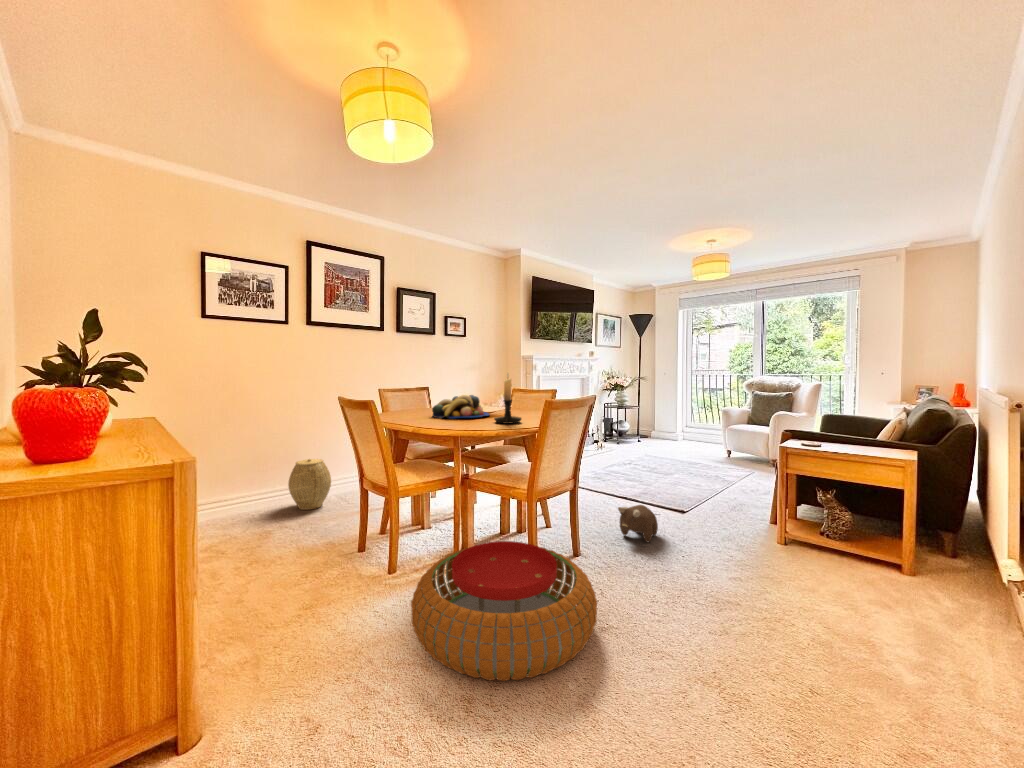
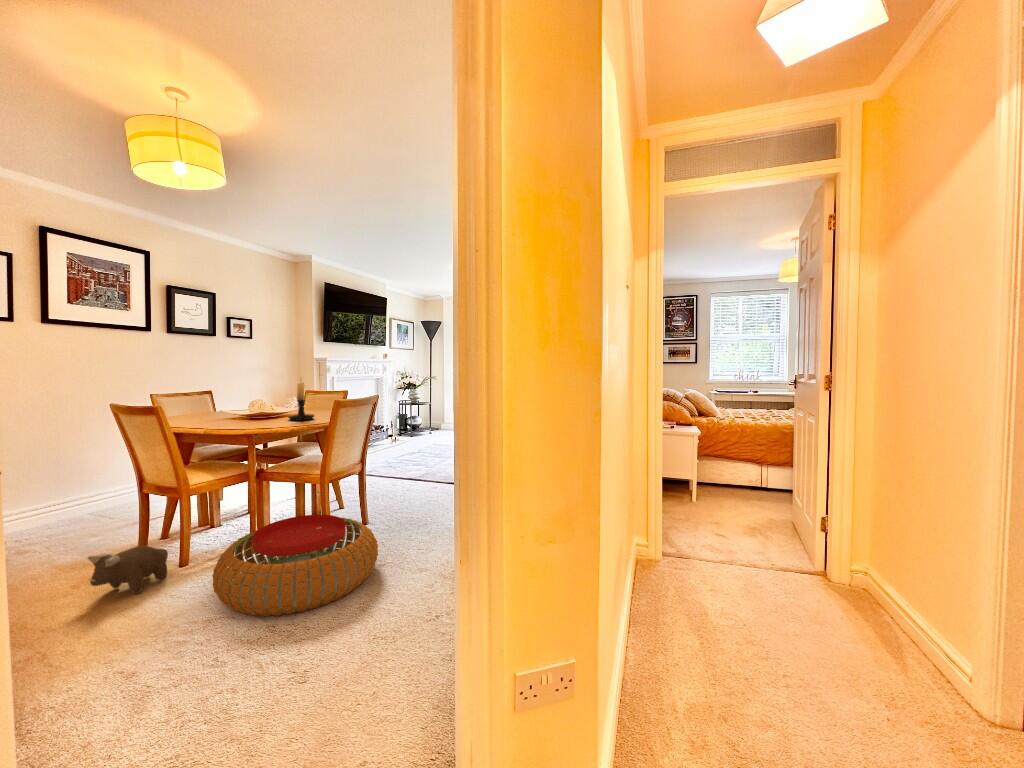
fruit bowl: present [432,395,490,419] -> none [220,396,283,419]
woven basket: present [288,459,331,510] -> none [21,474,85,533]
plush toy: present [618,505,658,542] -> present [88,545,168,594]

